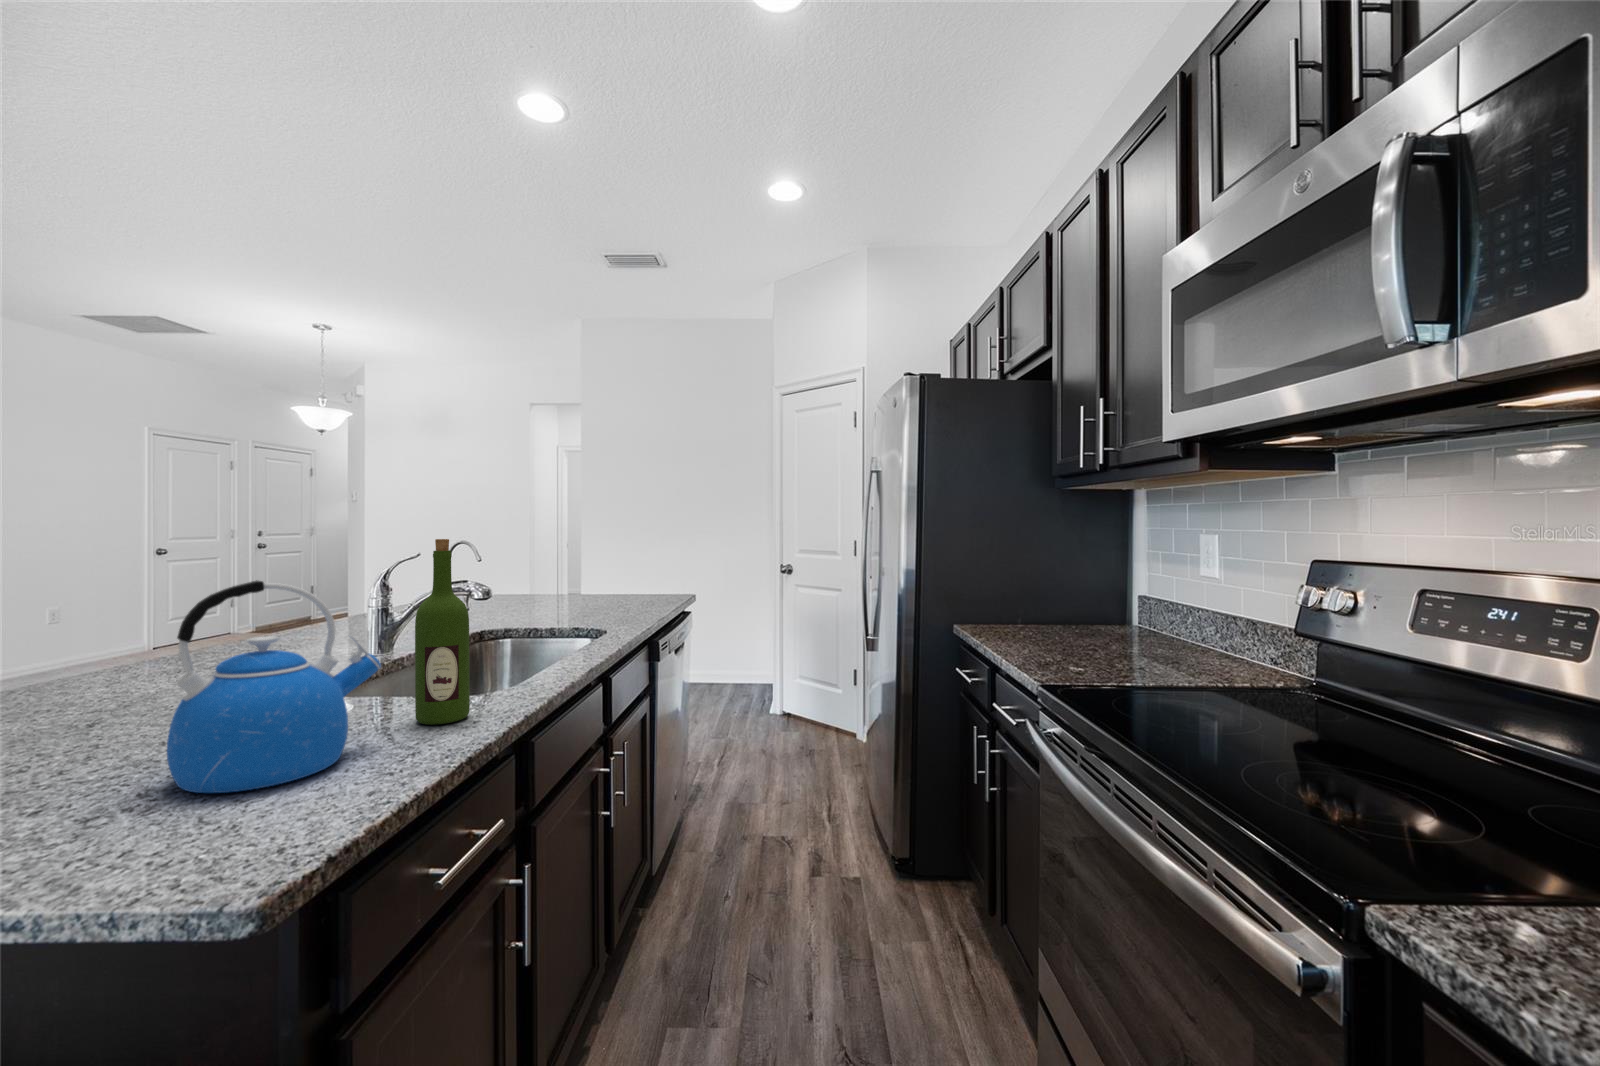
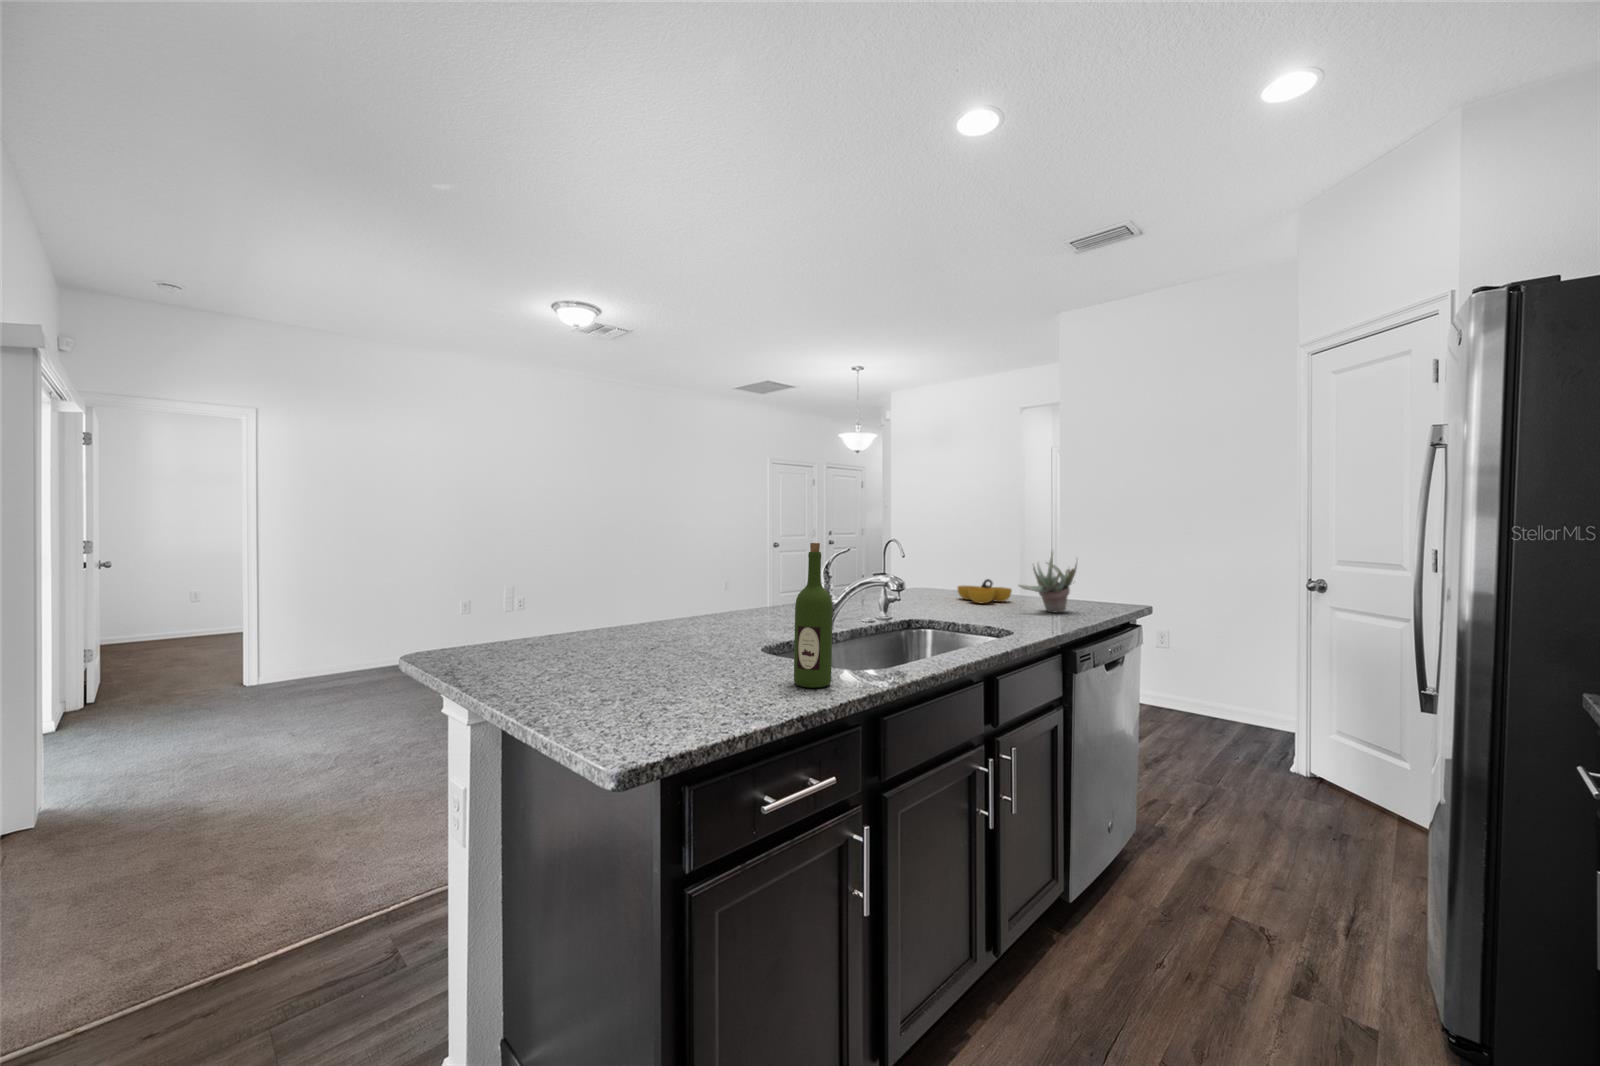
succulent plant: none [594,542,648,606] -> present [1019,552,1077,613]
decorative bowl: none [515,577,576,604] -> present [958,579,1012,603]
kettle: present [167,580,381,793] -> none [644,567,762,704]

